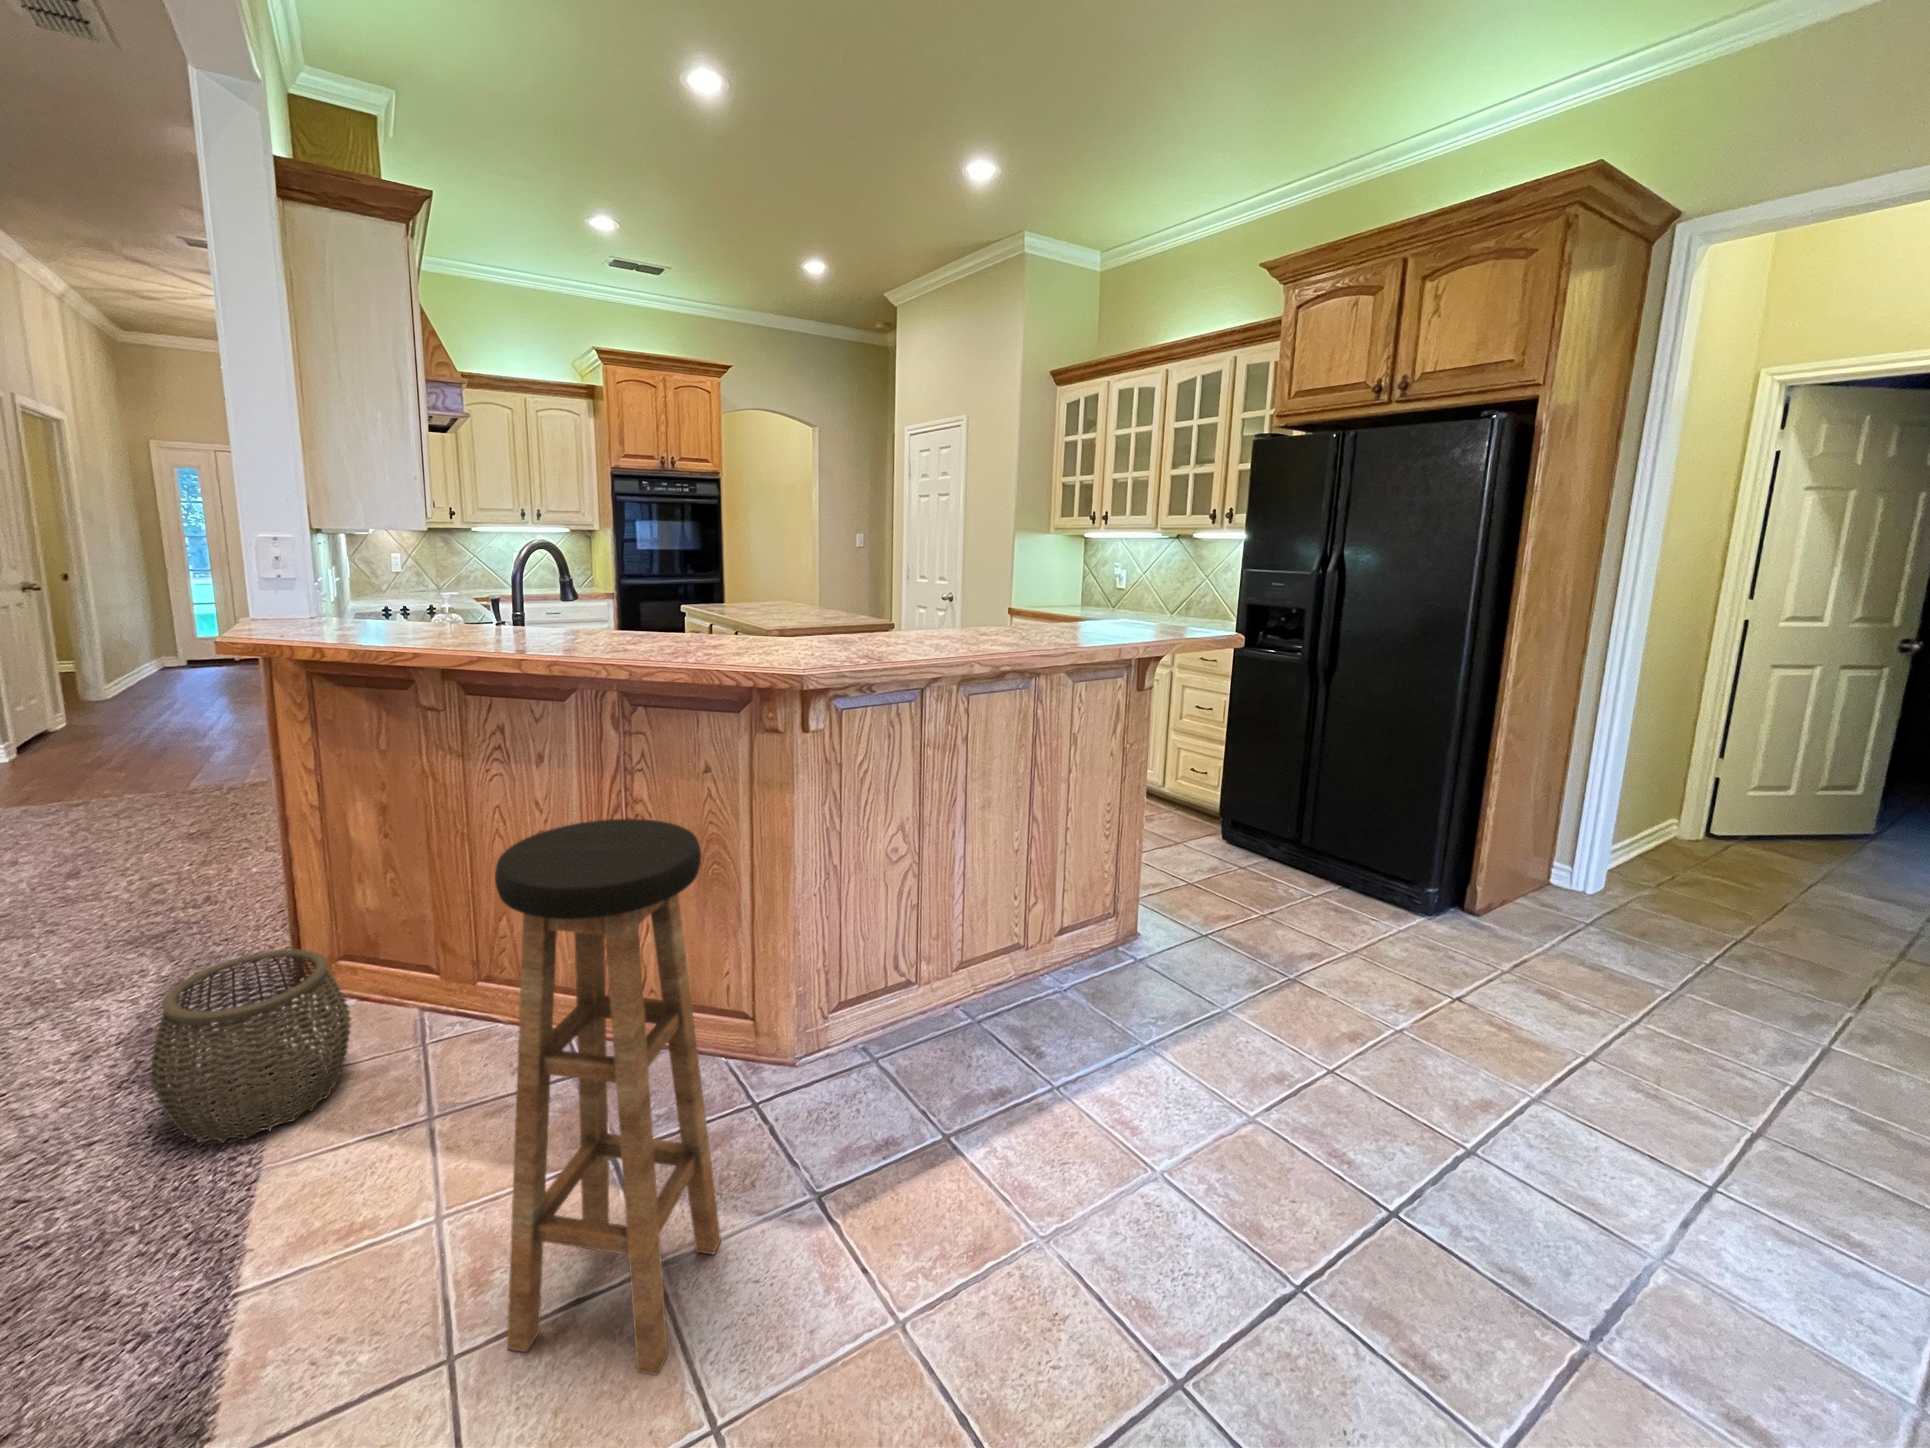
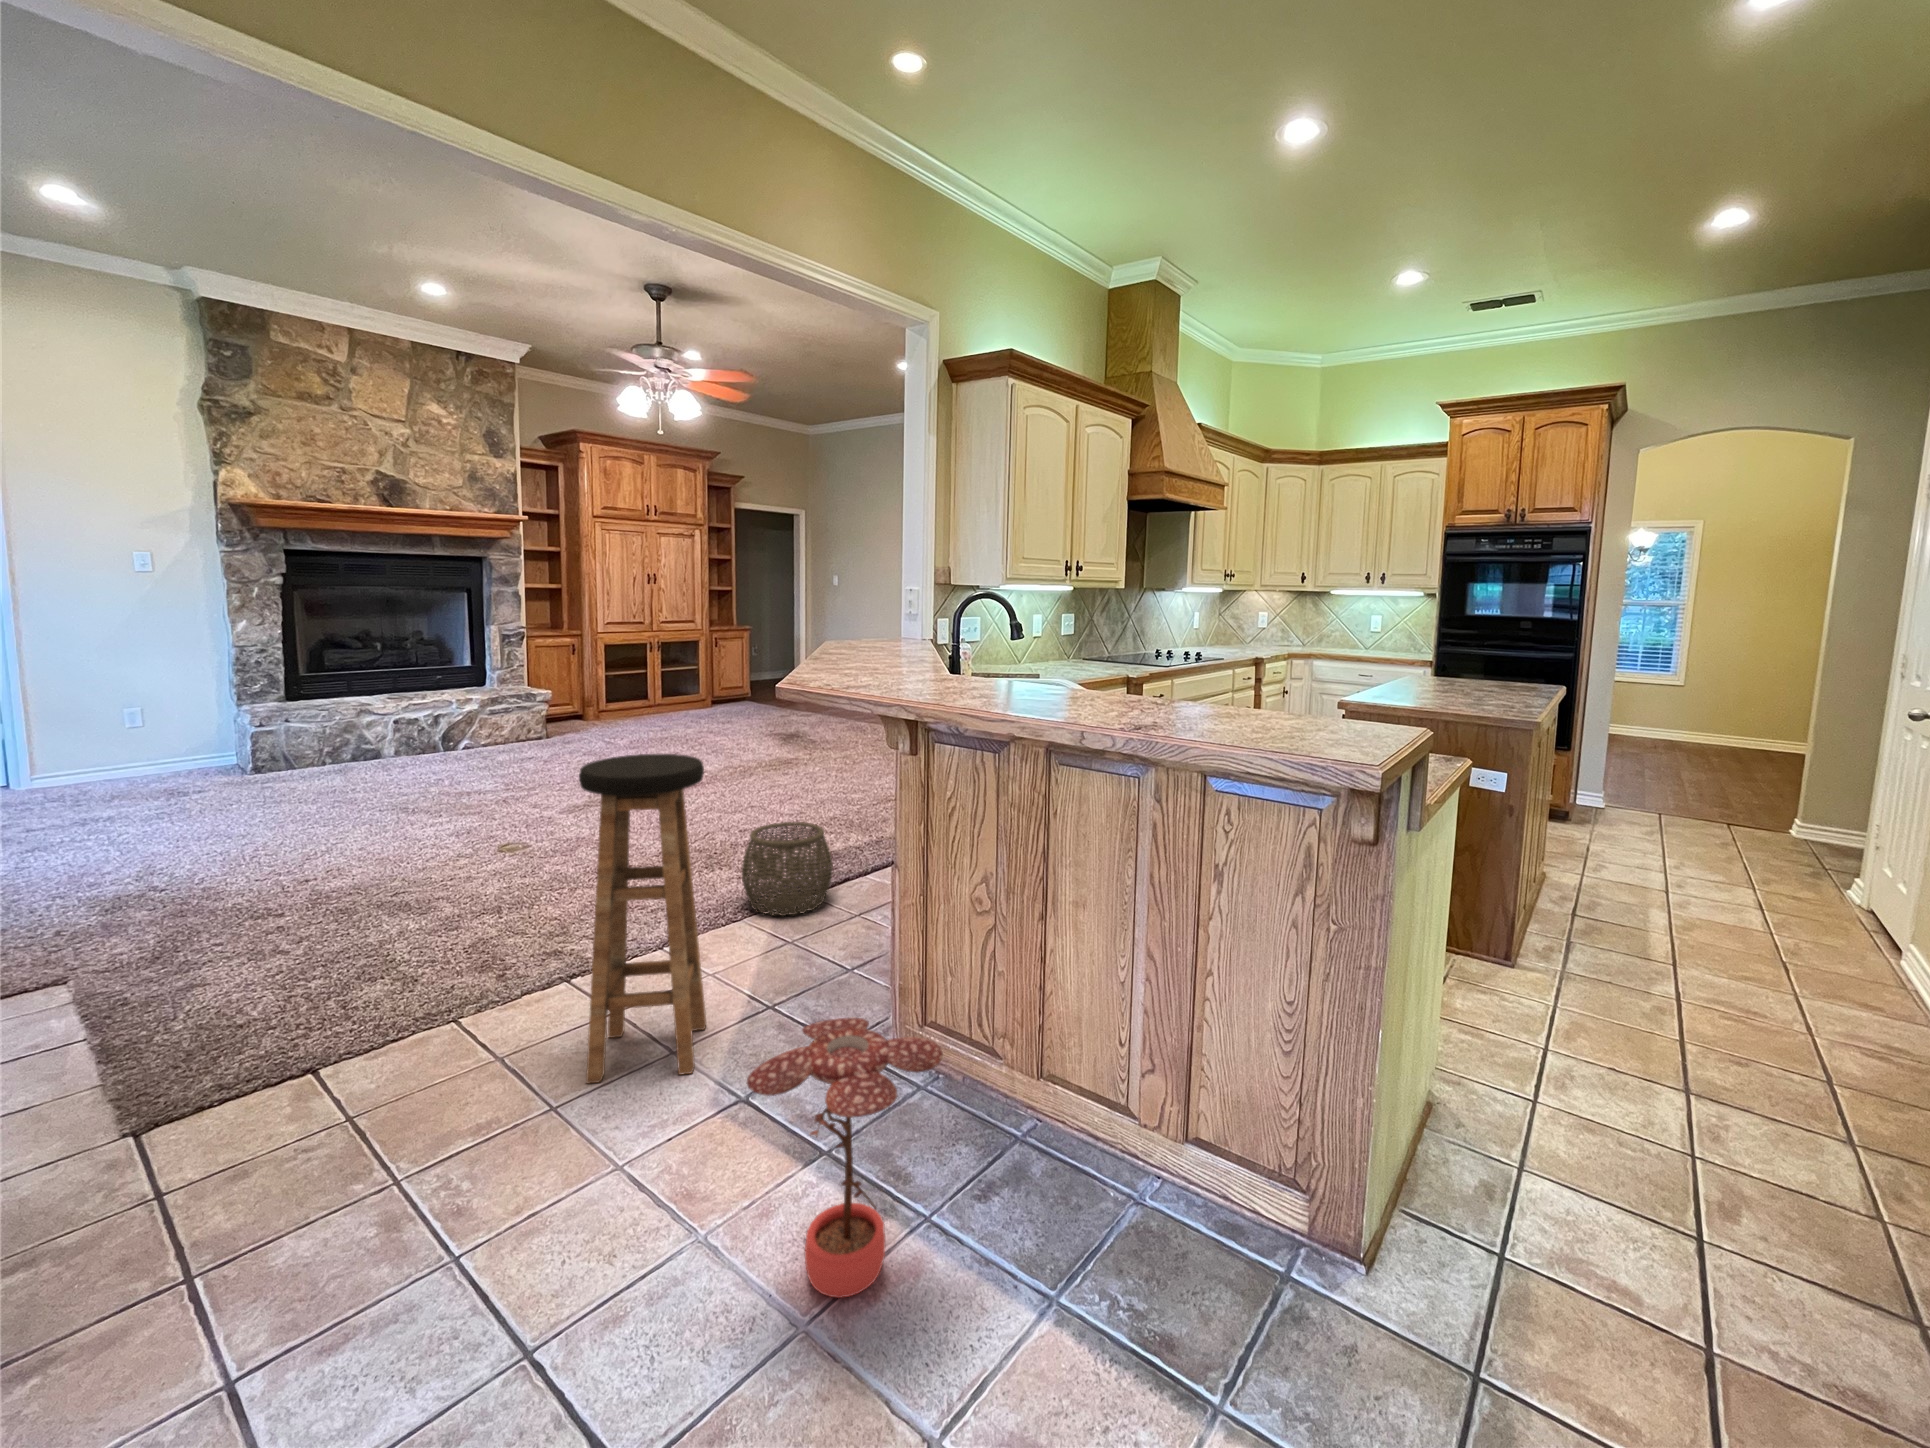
potted plant: none [1034,925,1202,1161] -> present [747,1017,943,1298]

